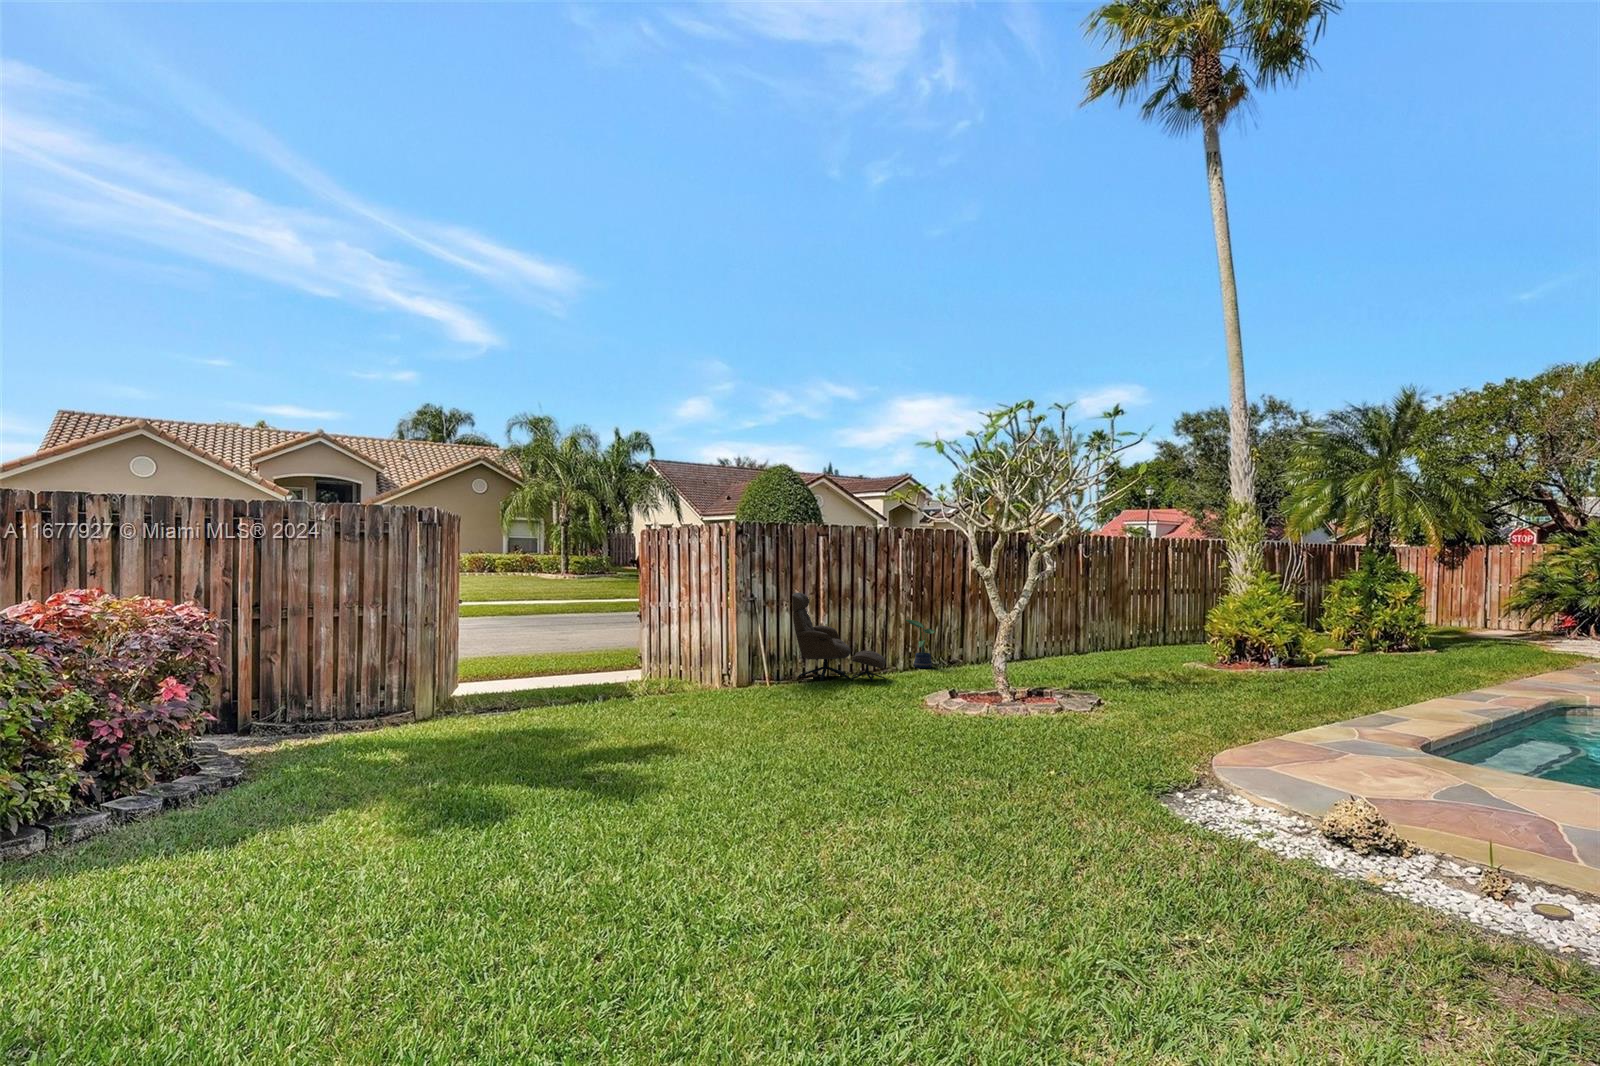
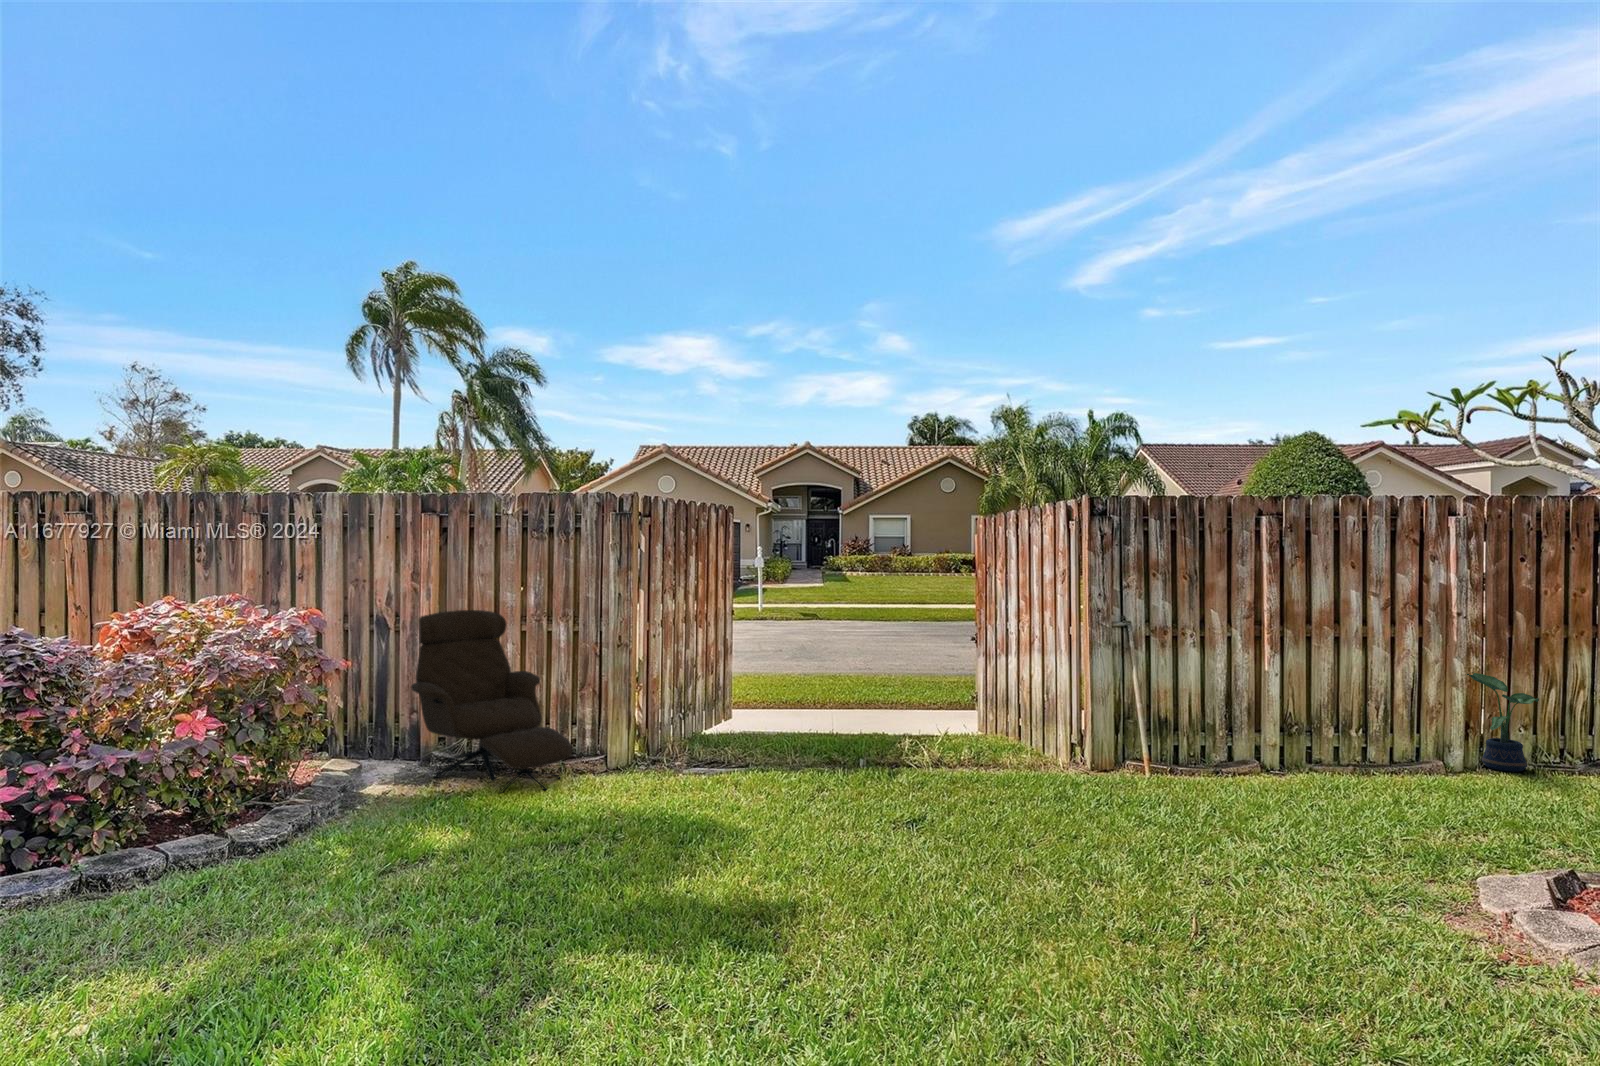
lounge chair: present [792,593,886,682] -> present [411,610,572,793]

